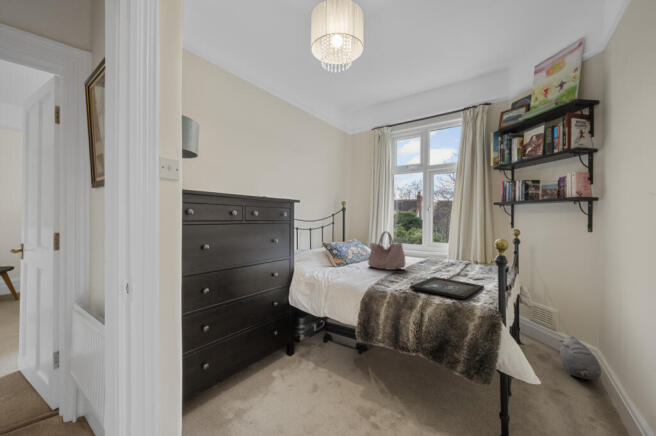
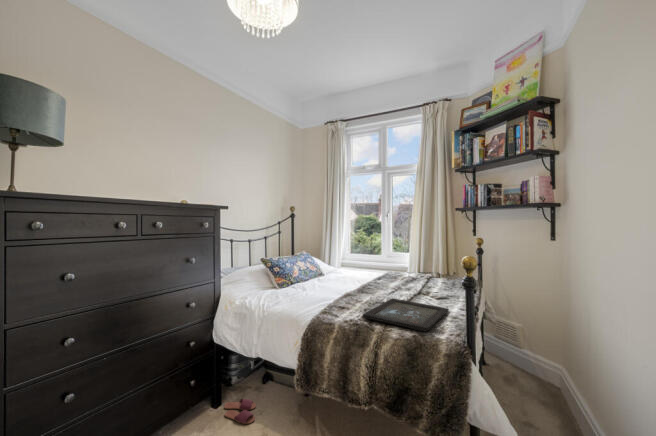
handbag: present [368,232,406,270] -> none [317,243,360,289]
plush toy: present [560,335,601,380] -> none [526,355,571,406]
slippers: none [297,351,322,368] -> present [224,399,256,424]

